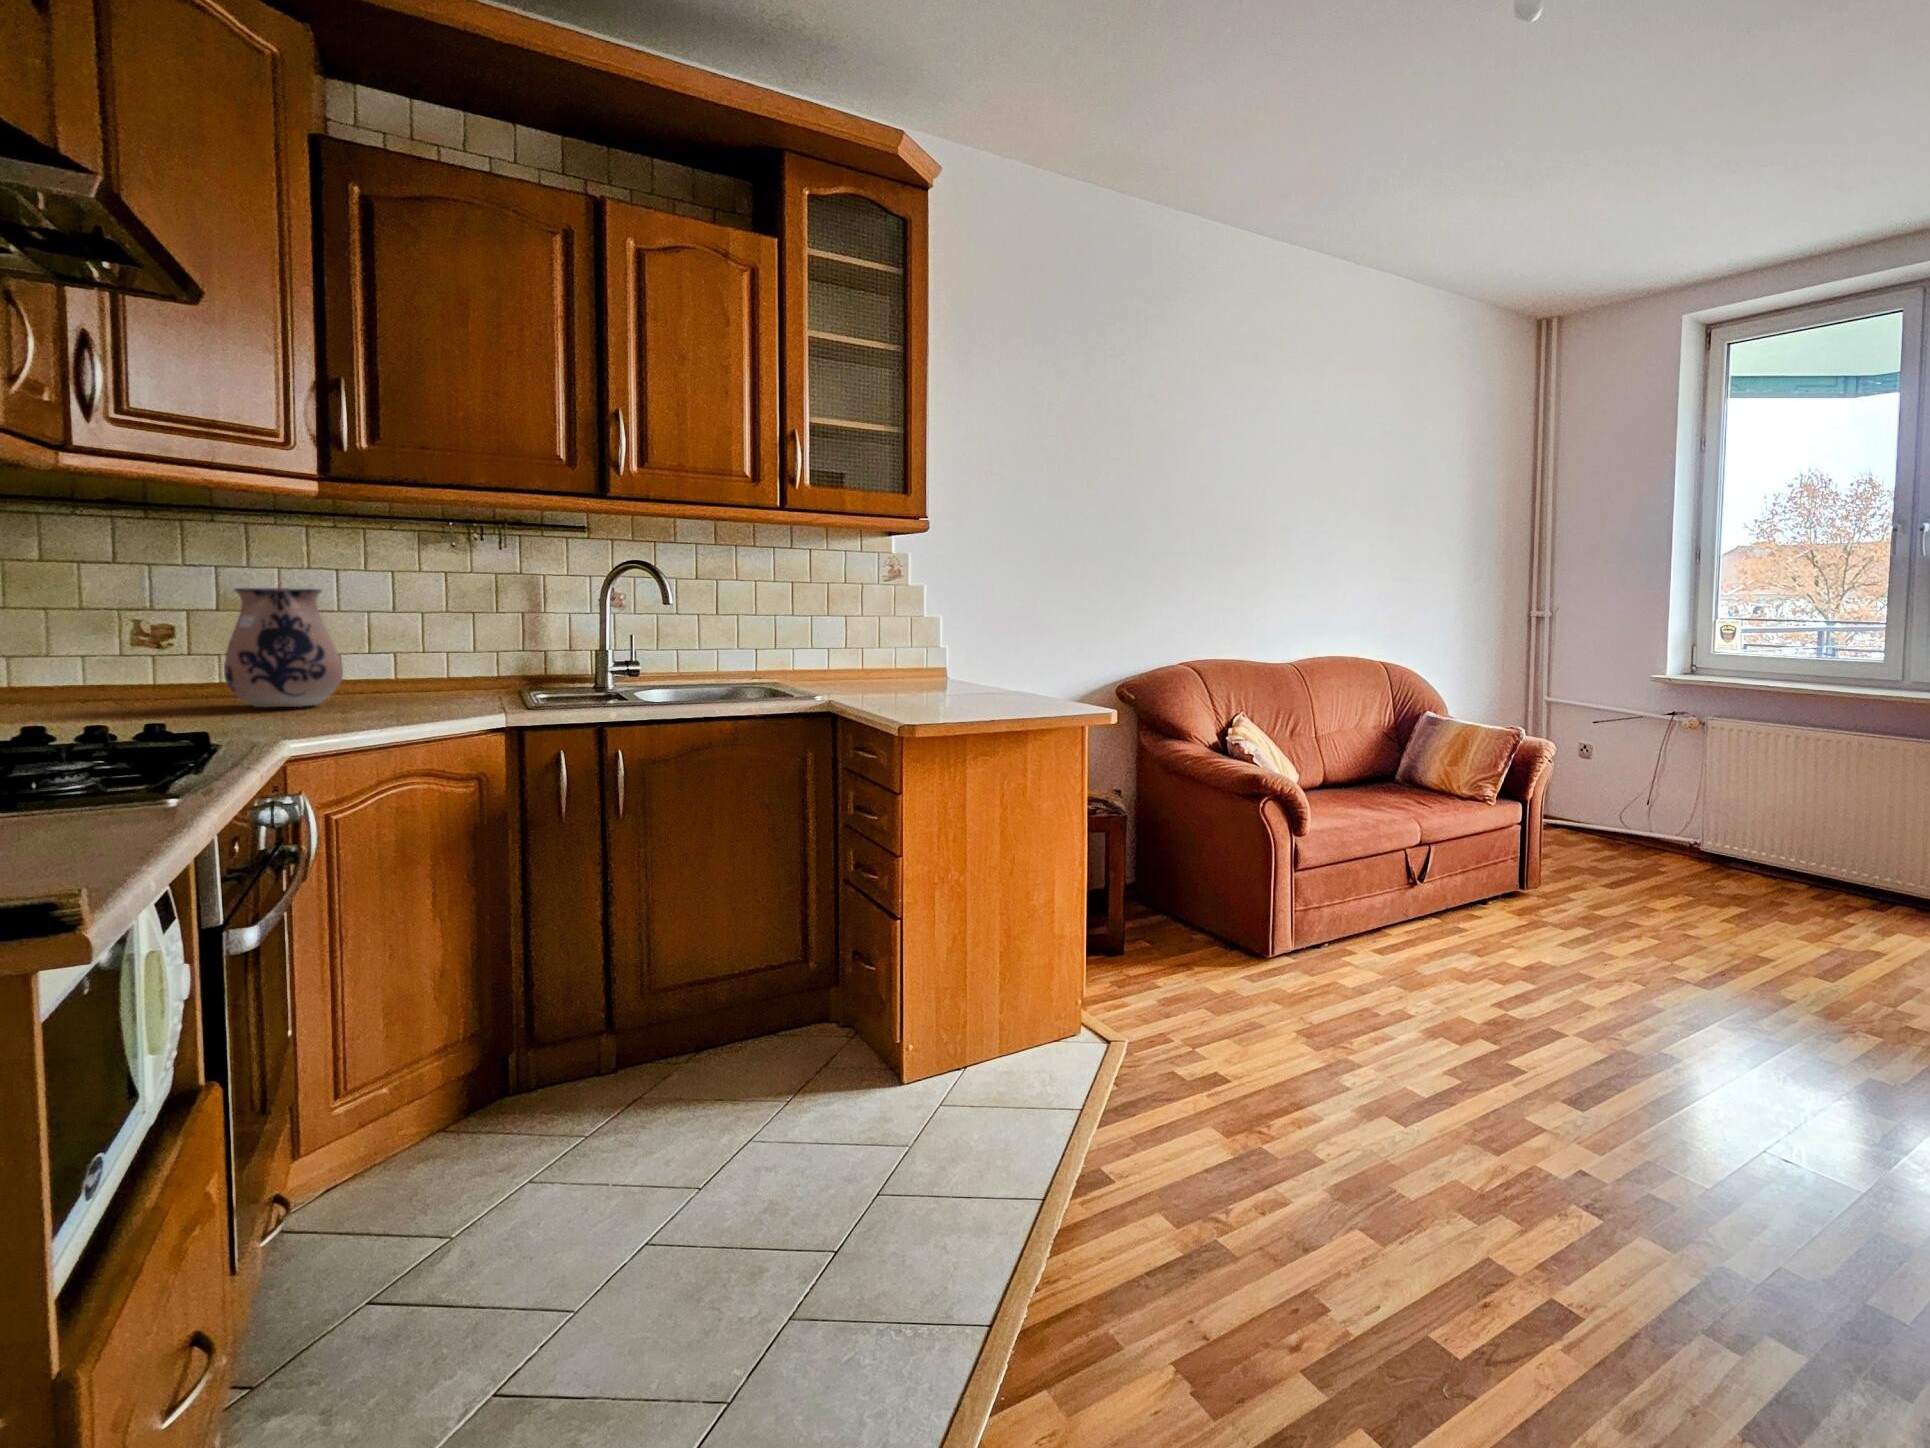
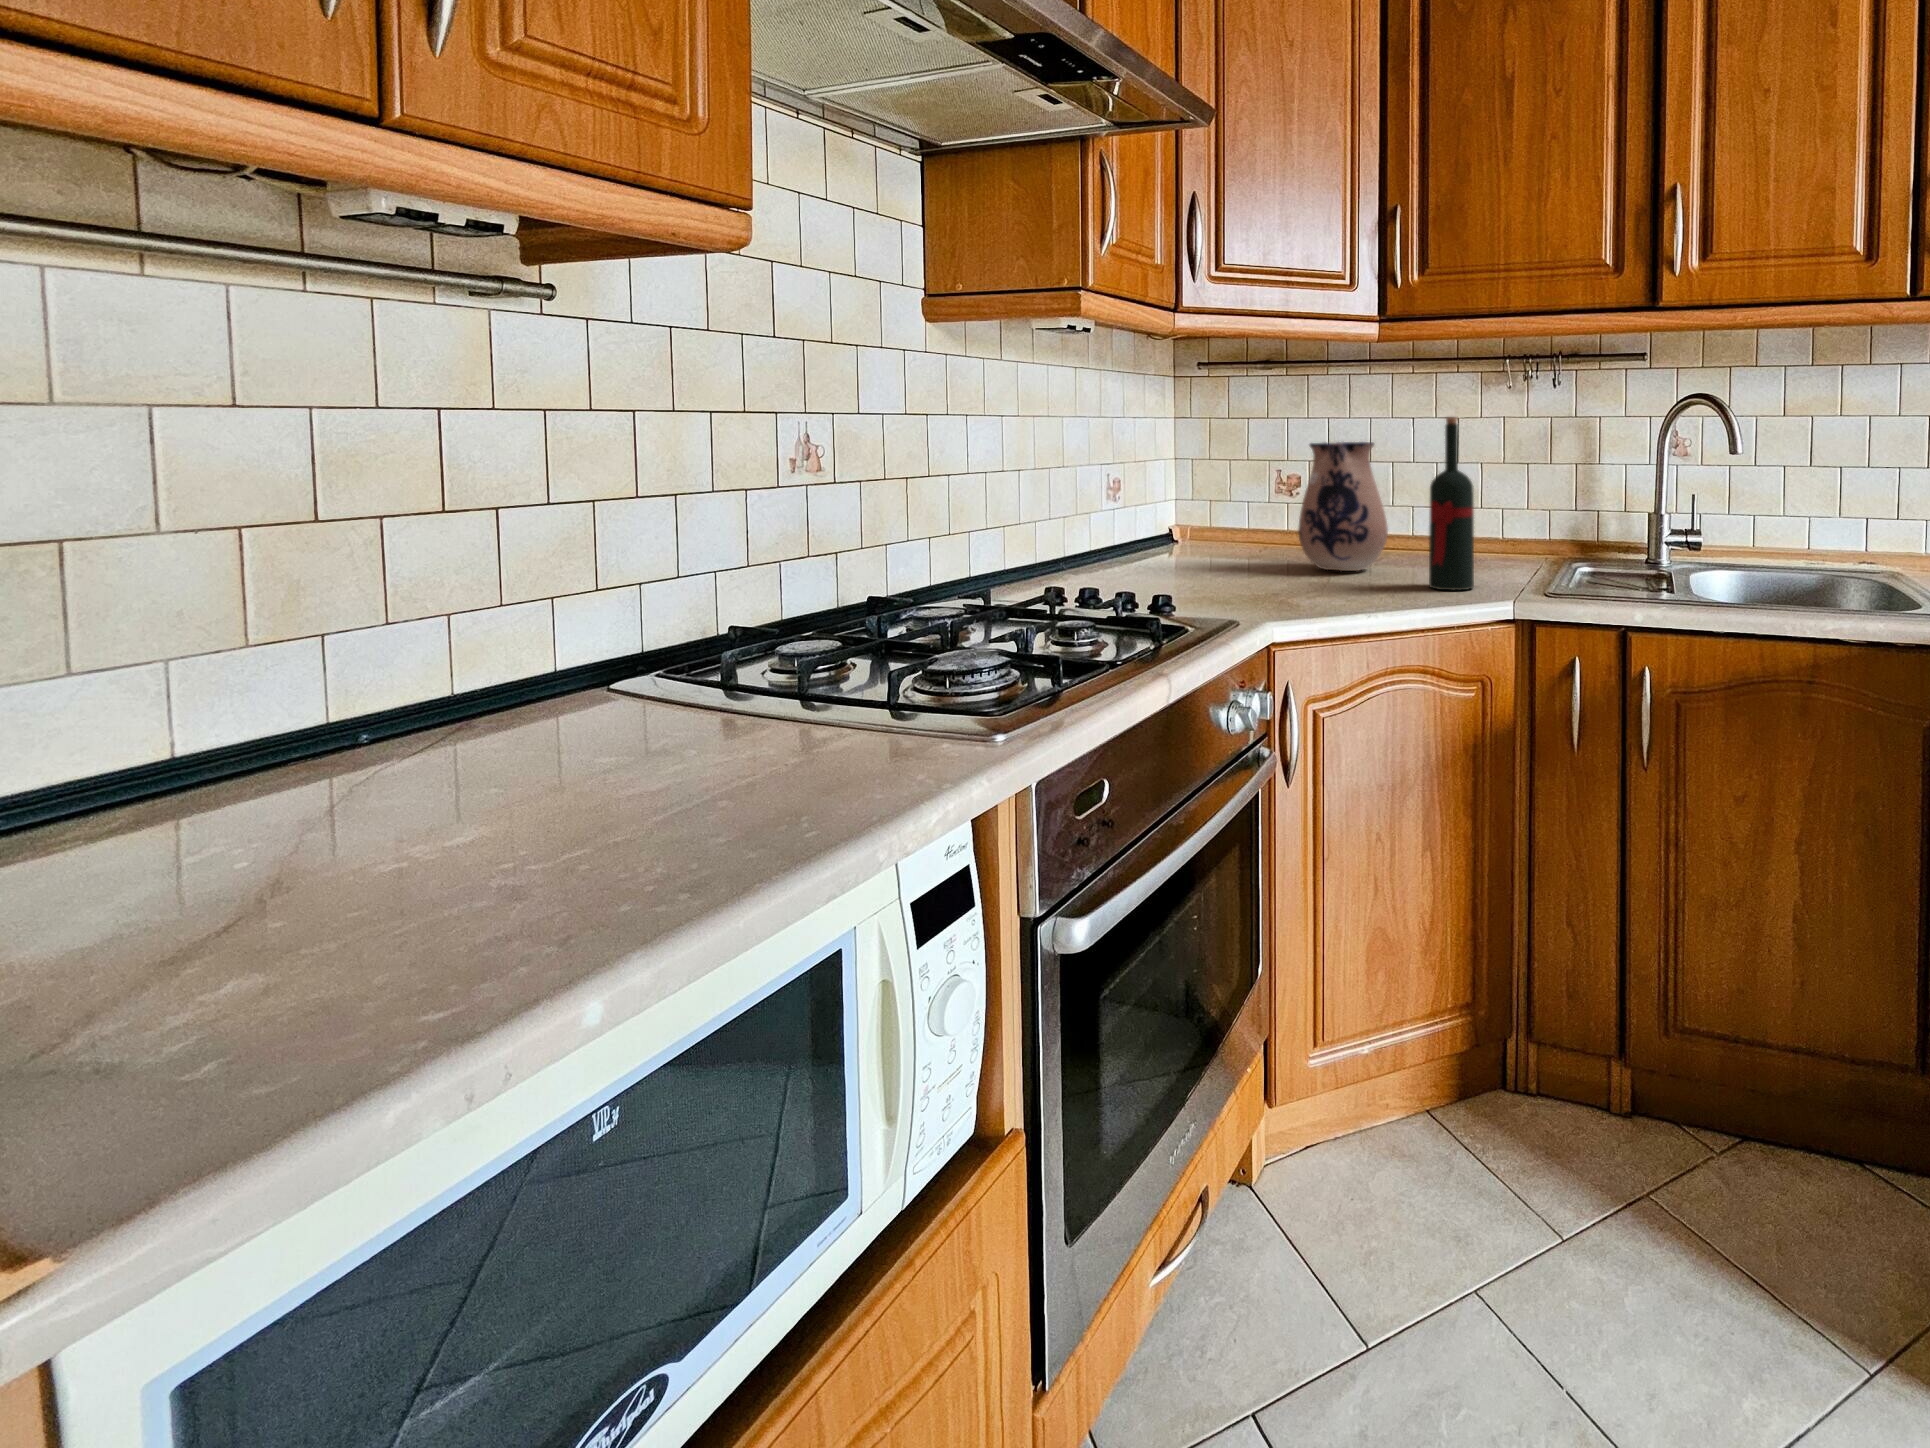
wine bottle: none [408,570,458,711] -> present [1429,417,1474,590]

